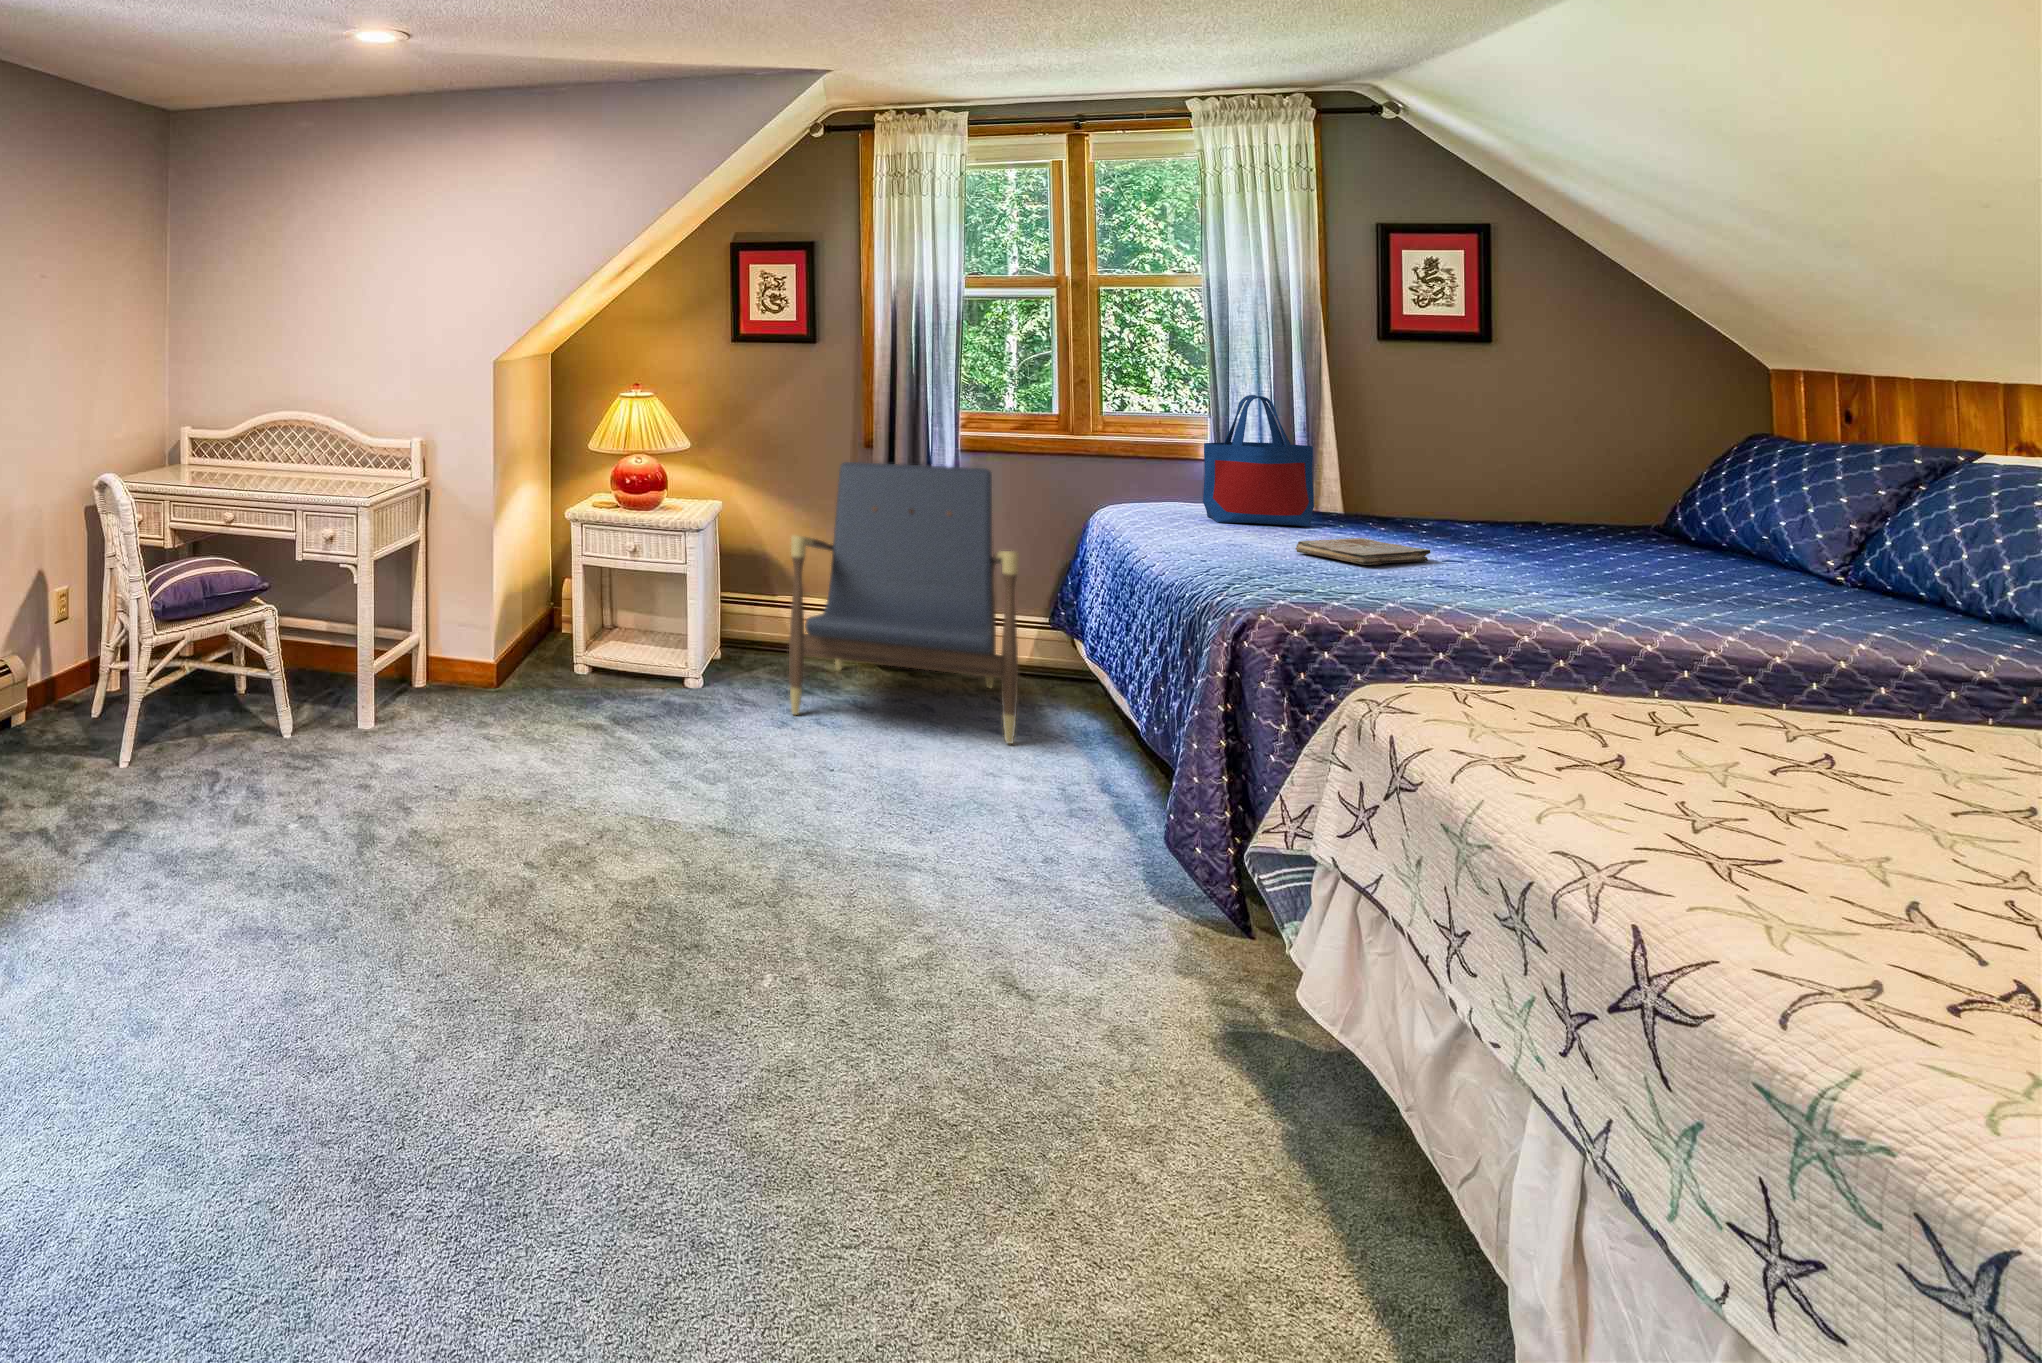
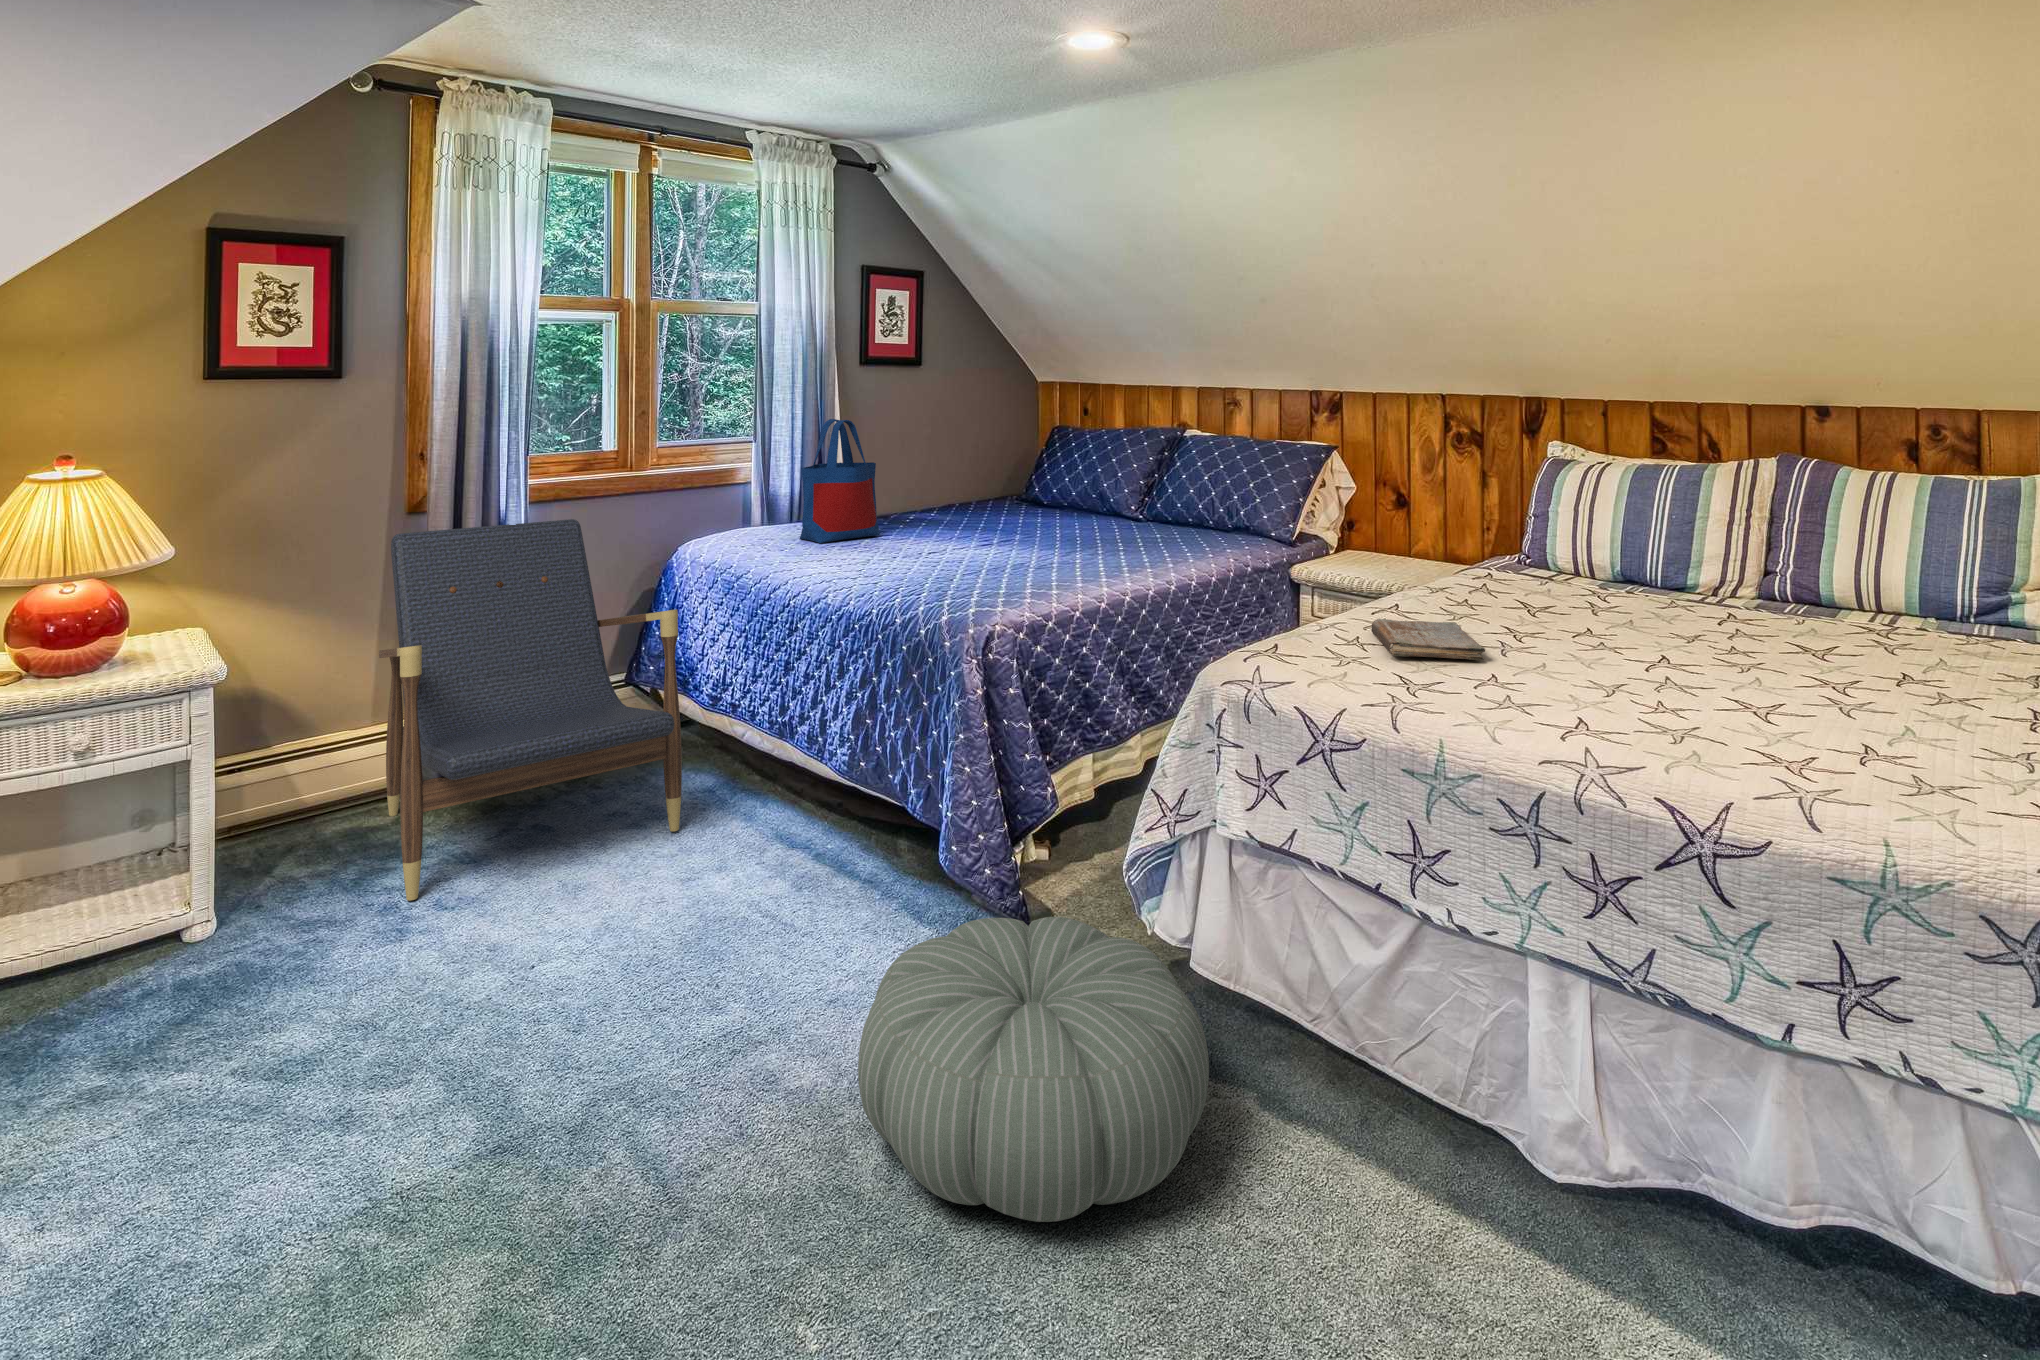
book: present [1296,538,1430,565] -> present [1371,619,1485,660]
pouf: none [861,829,1202,1076] -> present [858,917,1209,1222]

